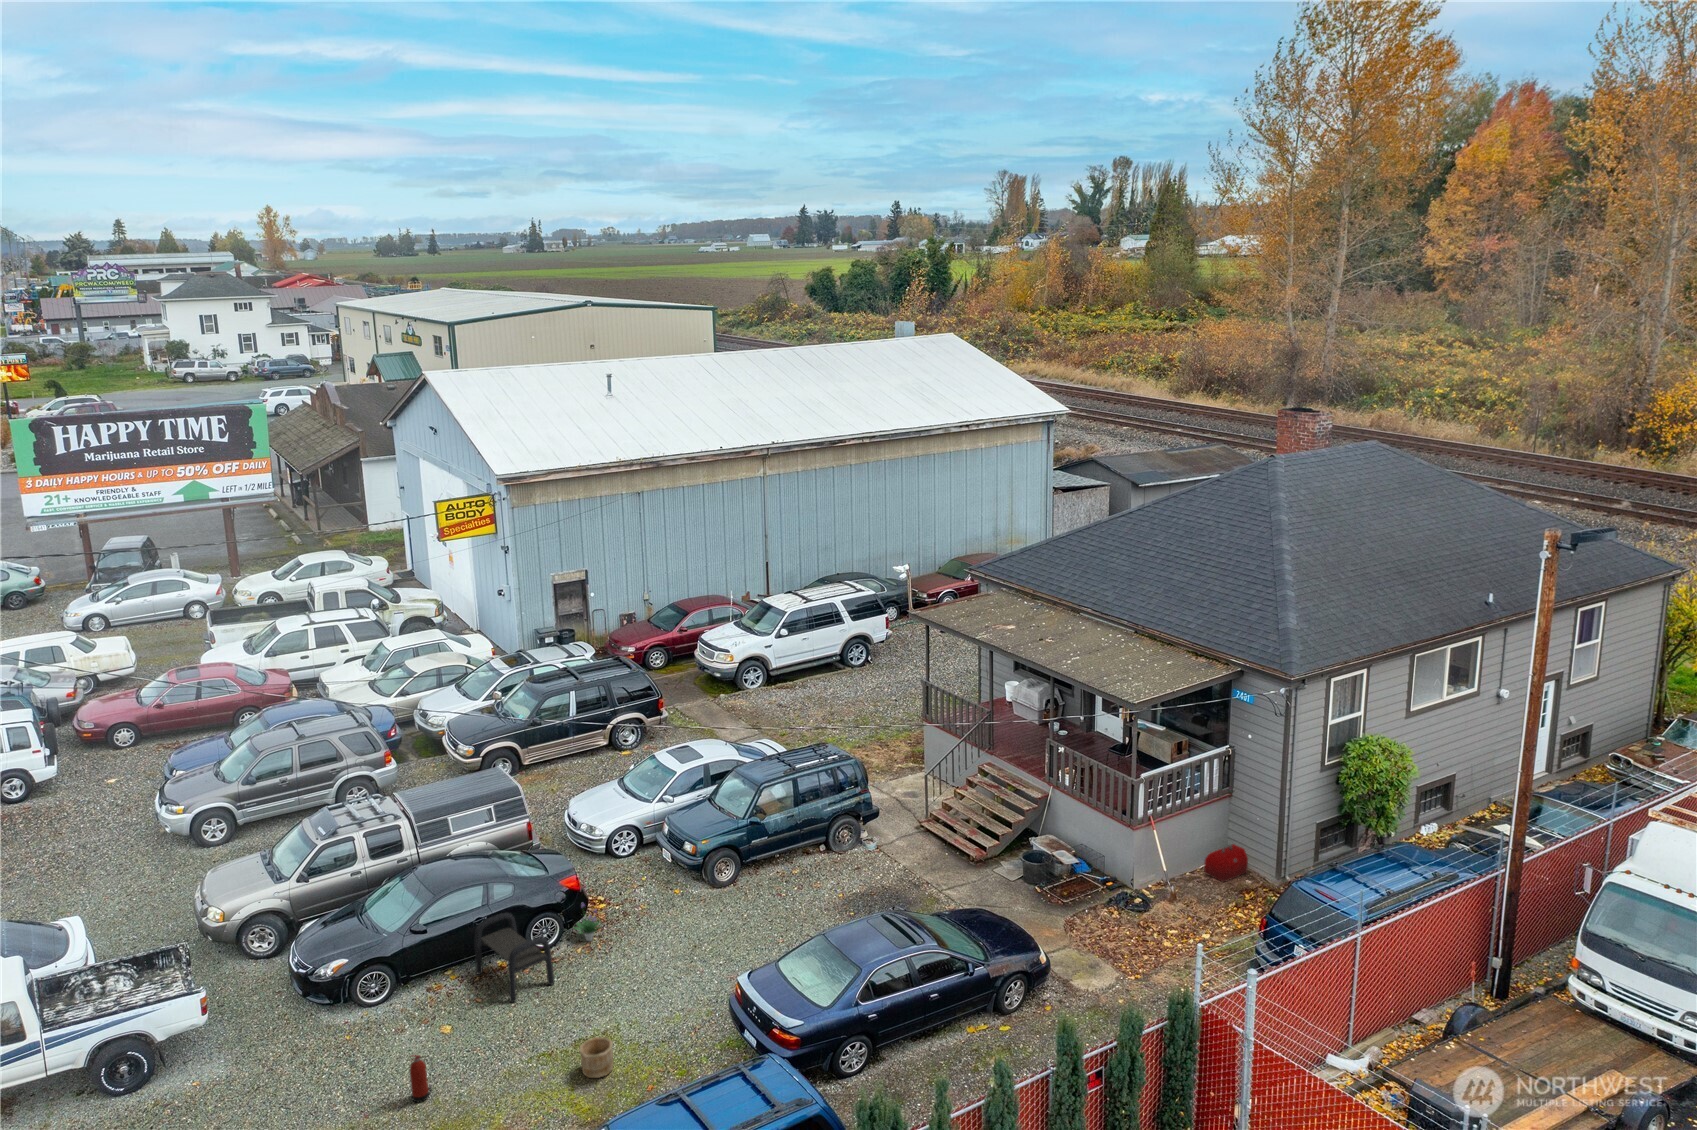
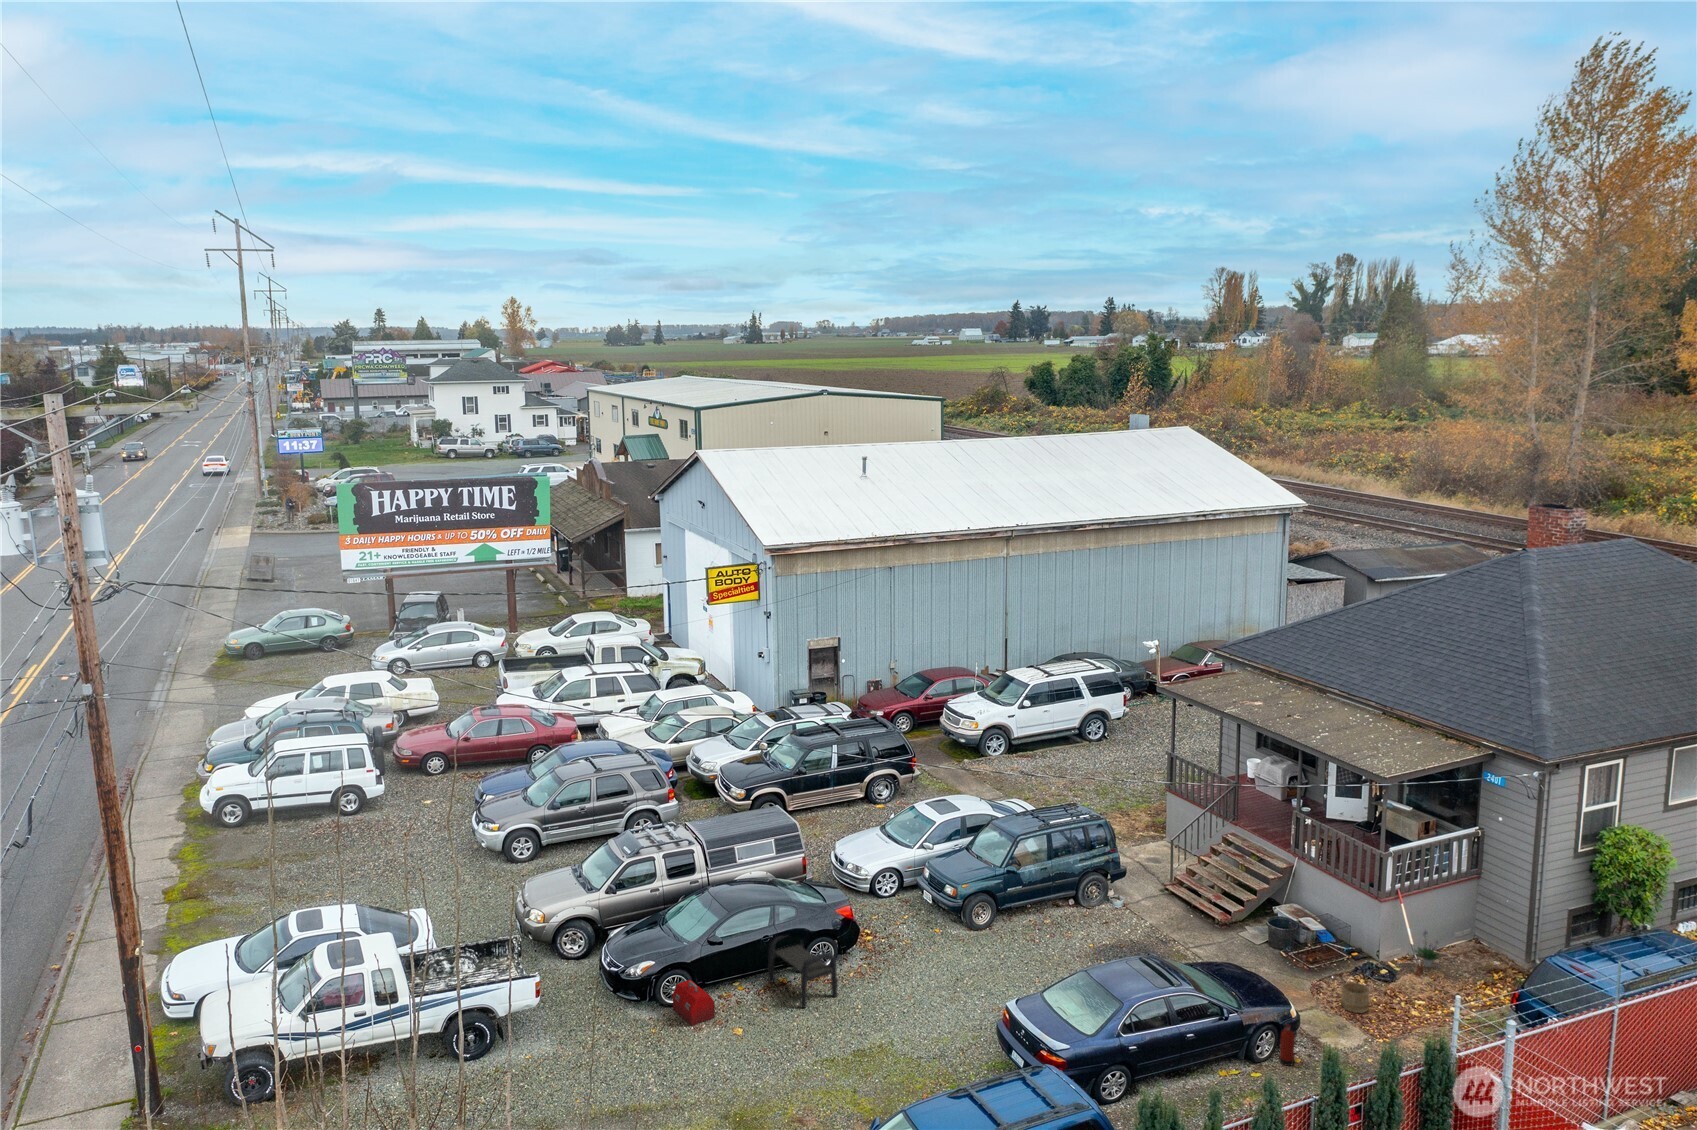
toolbox: present [1204,844,1248,882] -> present [673,980,715,1026]
potted plant: present [574,904,600,941] -> present [1415,931,1439,967]
wooden bucket: present [579,1037,613,1078] -> present [1341,982,1370,1013]
fire extinguisher: present [410,1055,431,1102] -> present [1279,1025,1295,1066]

